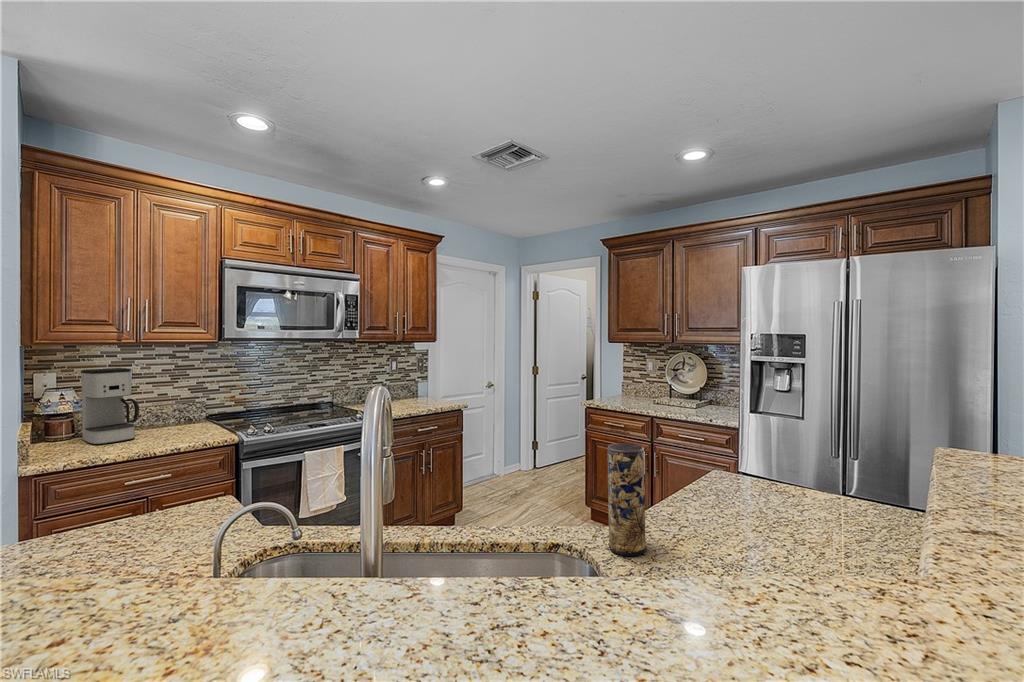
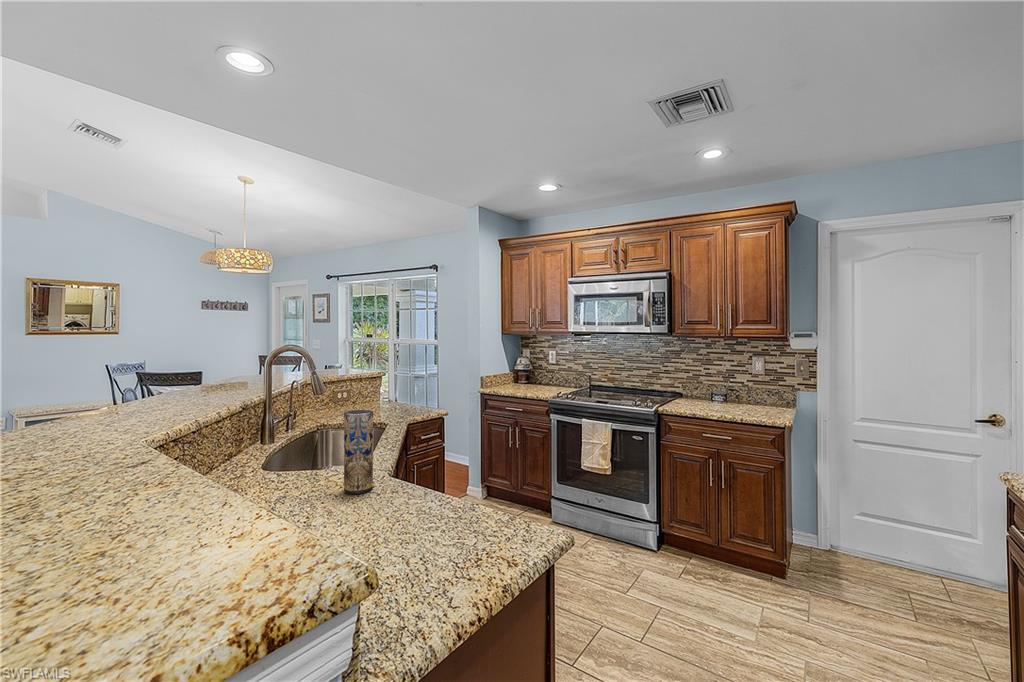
coffee maker: present [81,368,139,445] -> none [516,348,541,390]

